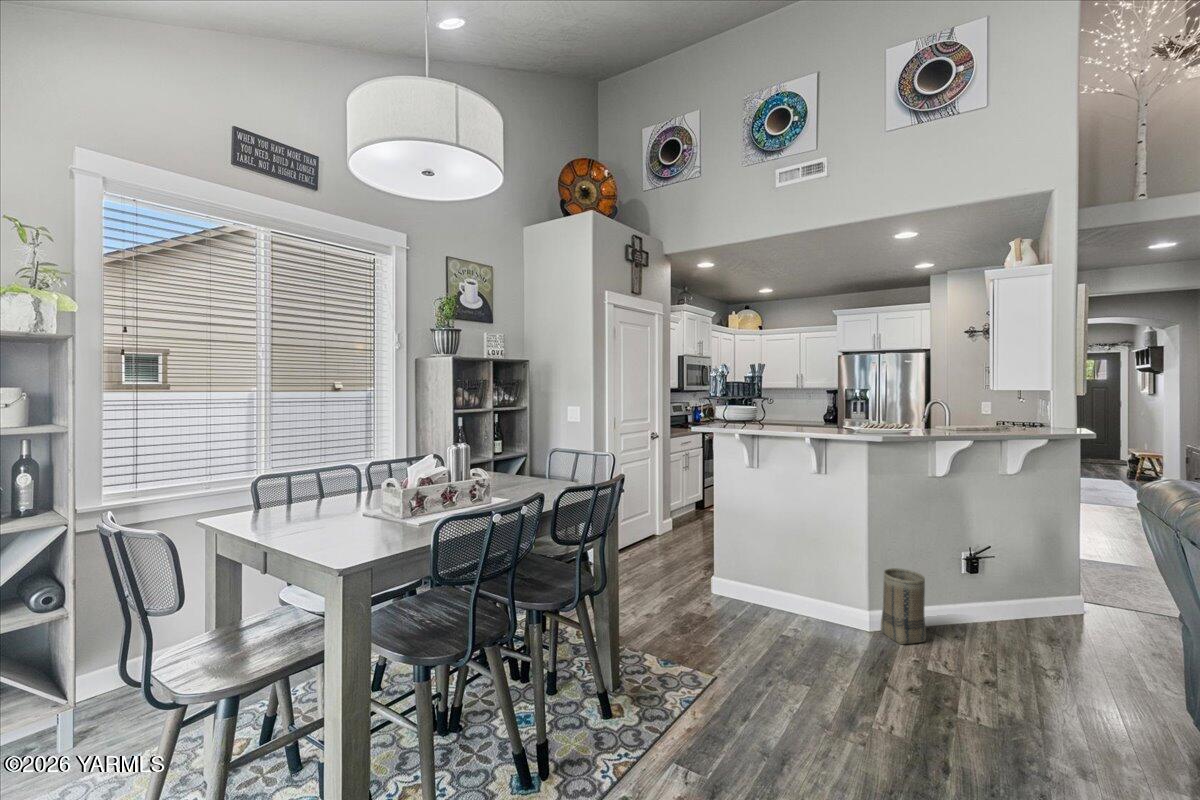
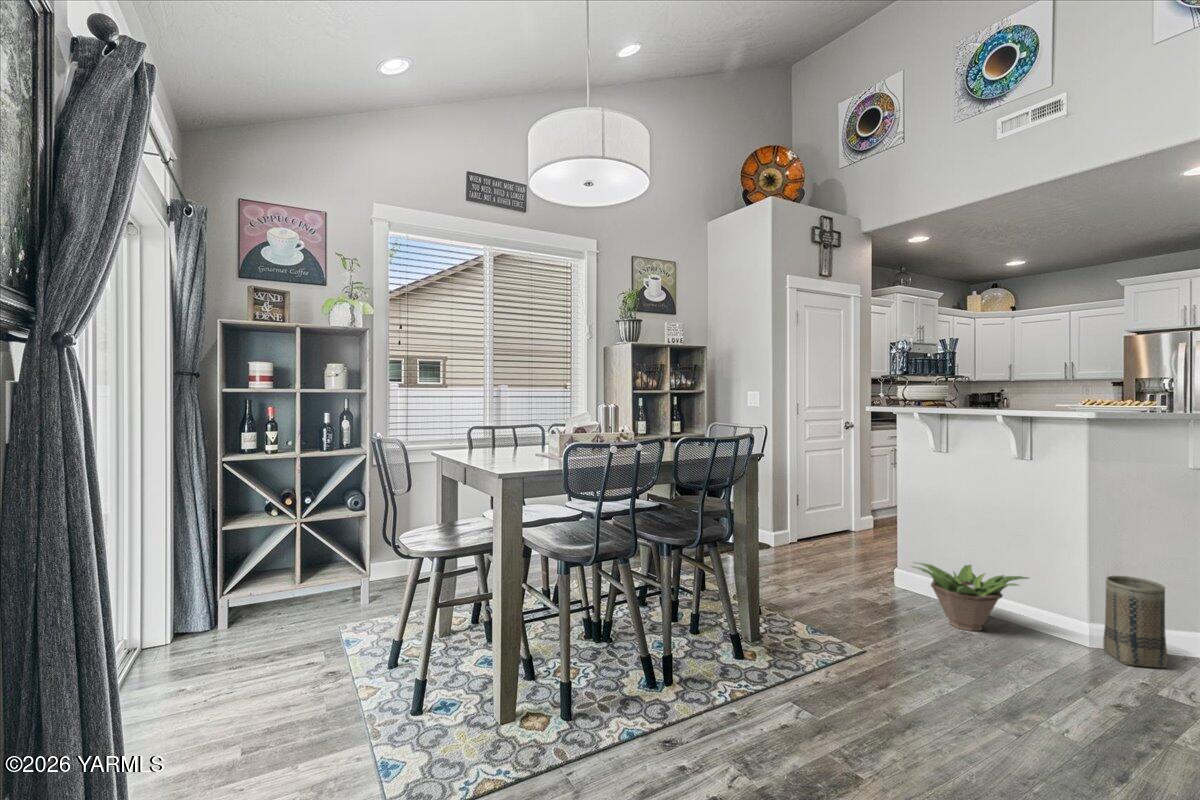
decorative plant: none [733,566,828,630] -> present [912,563,1029,631]

